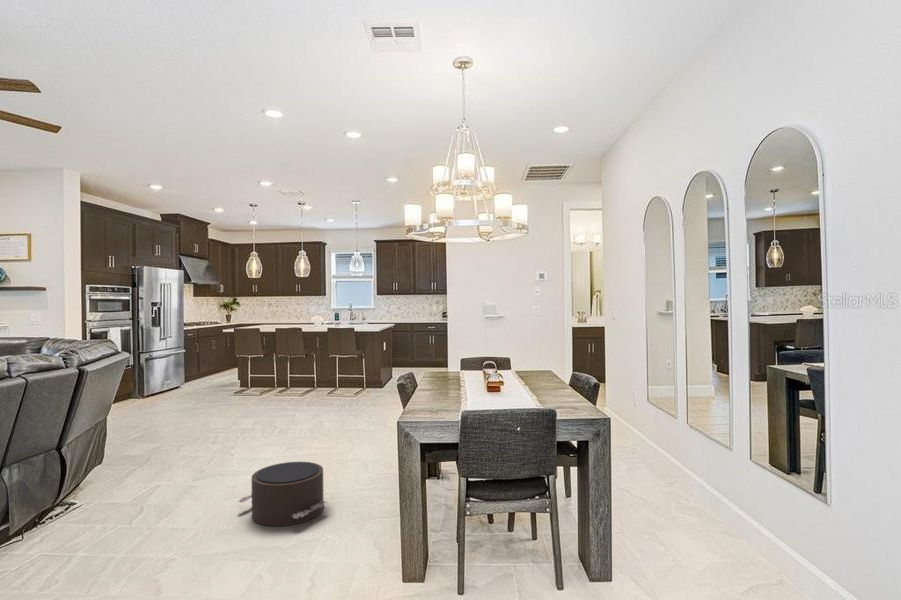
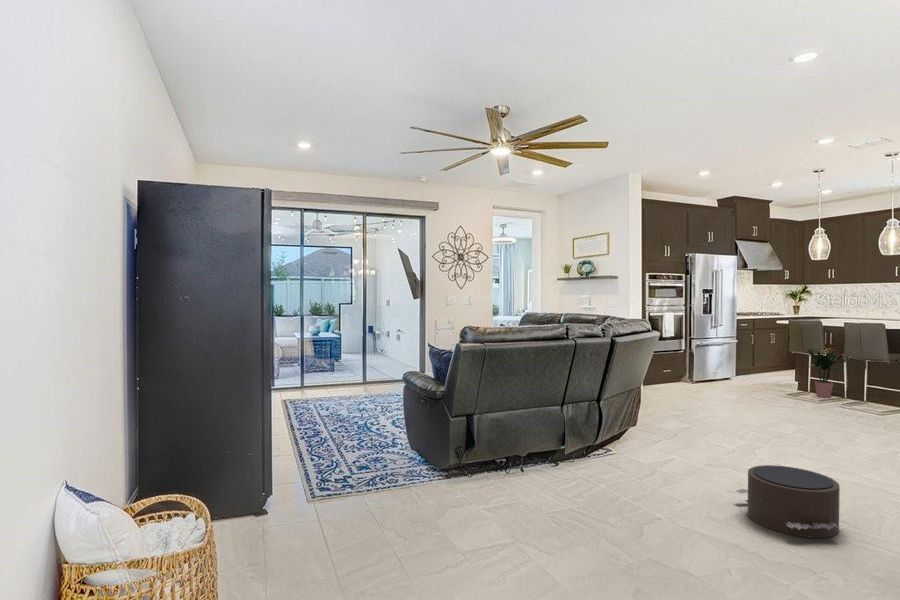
potted plant: none [249,349,278,392] -> present [808,347,845,398]

